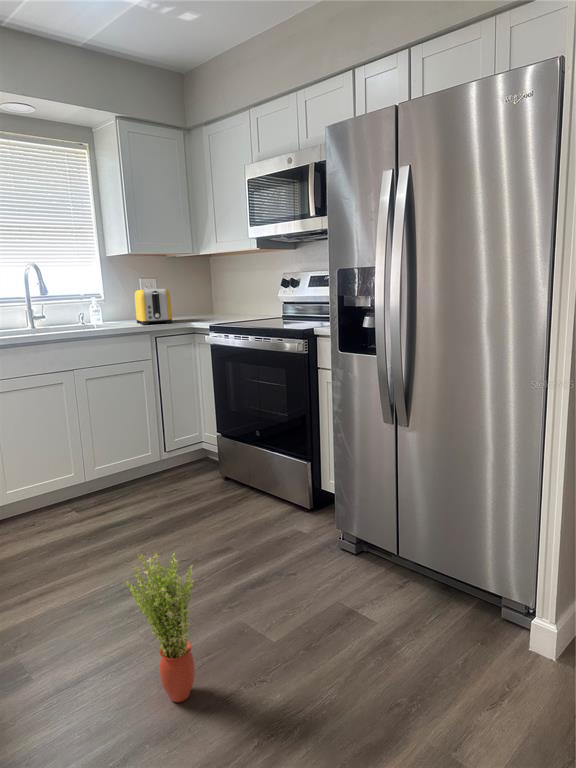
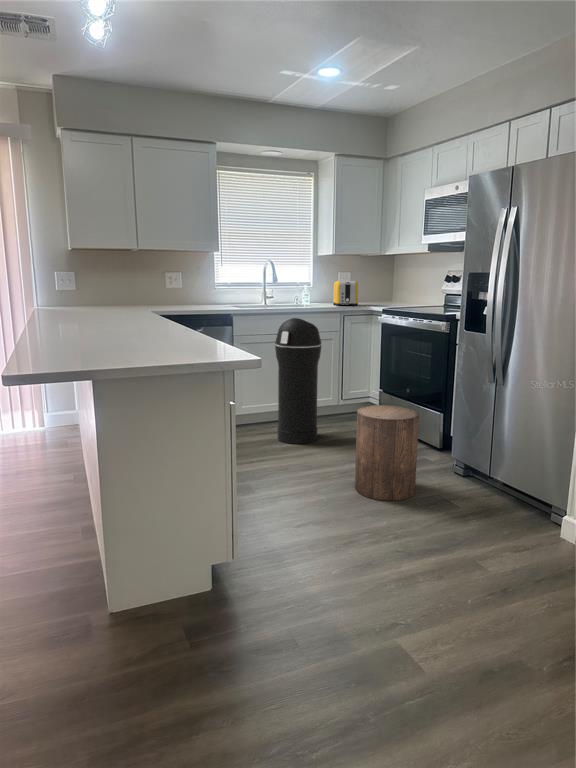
trash can: none [53,350,137,543] -> present [275,318,321,444]
stool: none [204,476,305,638] -> present [355,405,419,501]
potted plant: present [124,552,195,702] -> none [305,426,343,515]

